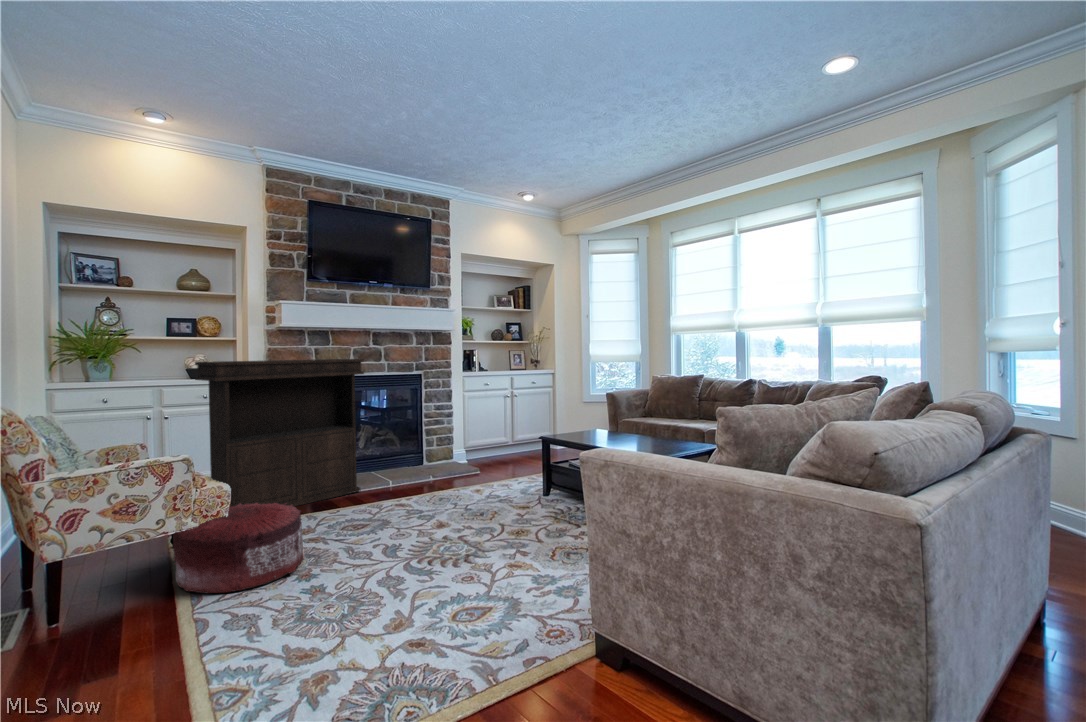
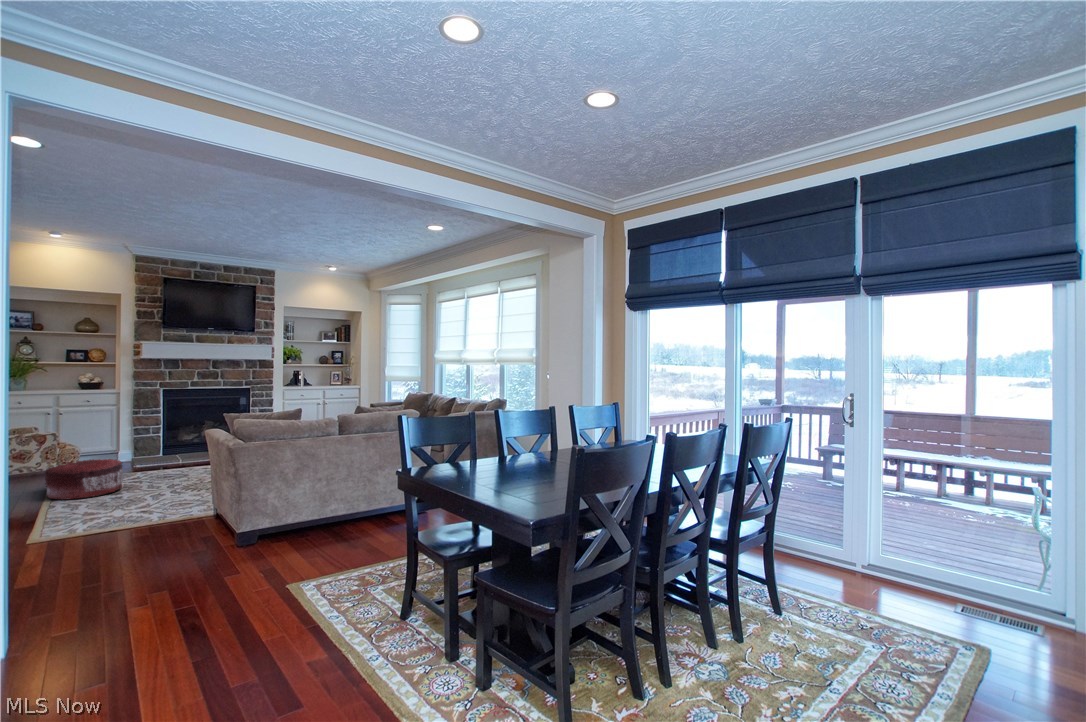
console table: present [195,359,364,507] -> none [76,378,196,475]

